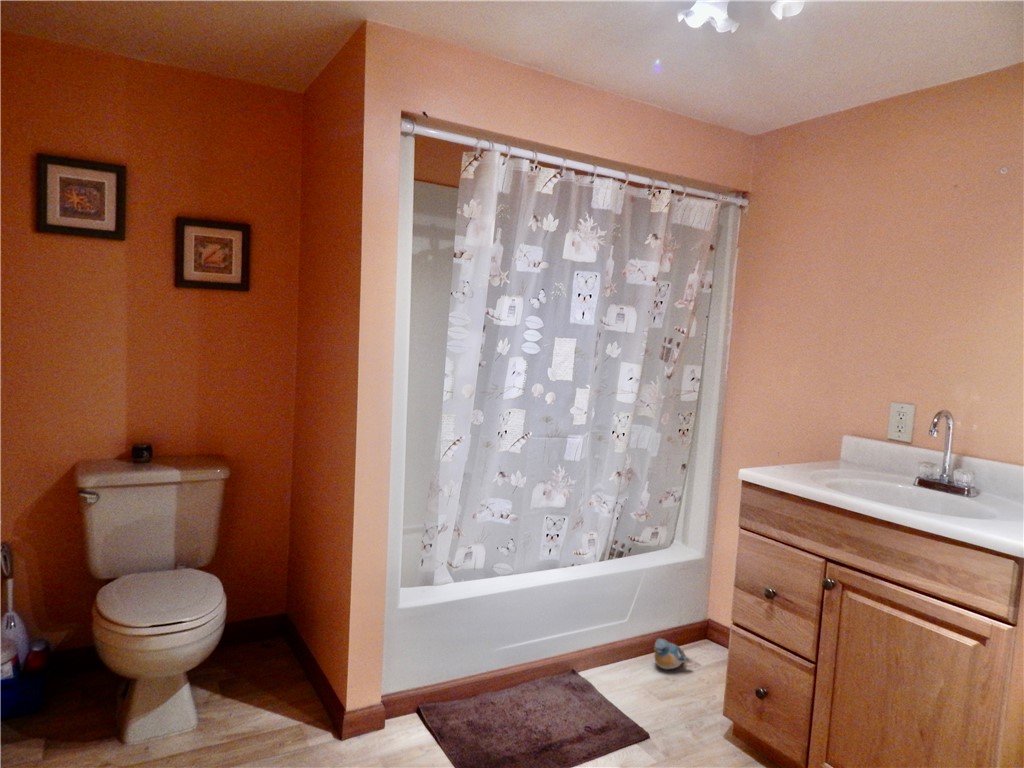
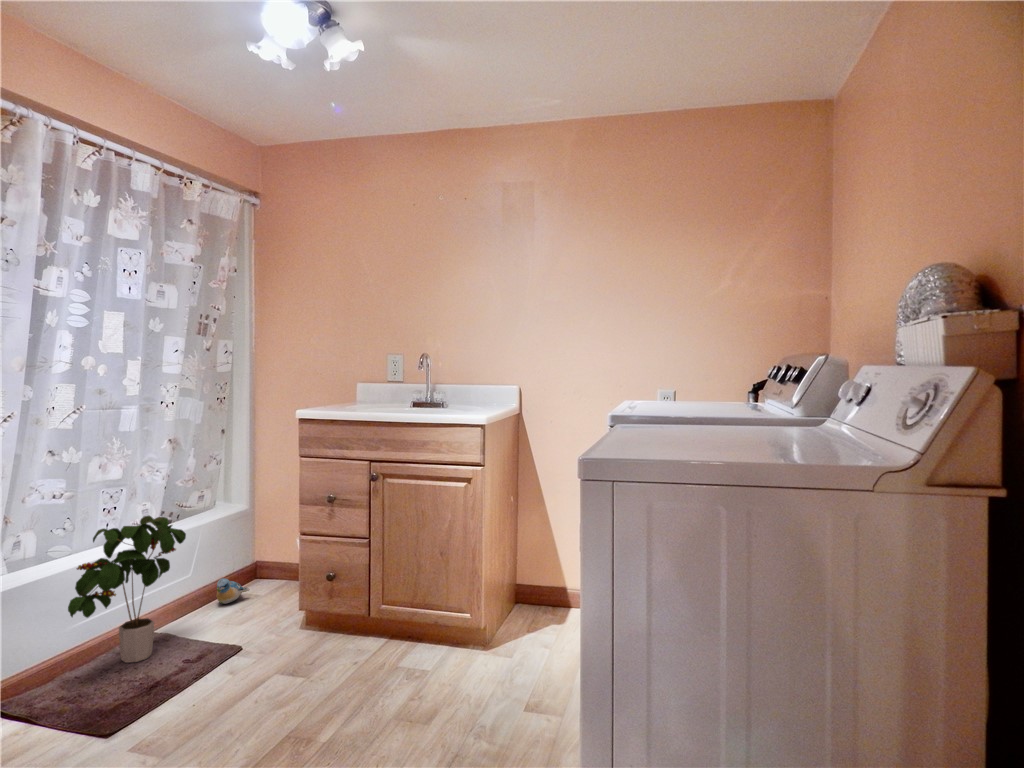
potted plant: none [486,558,616,717] -> present [68,516,186,663]

